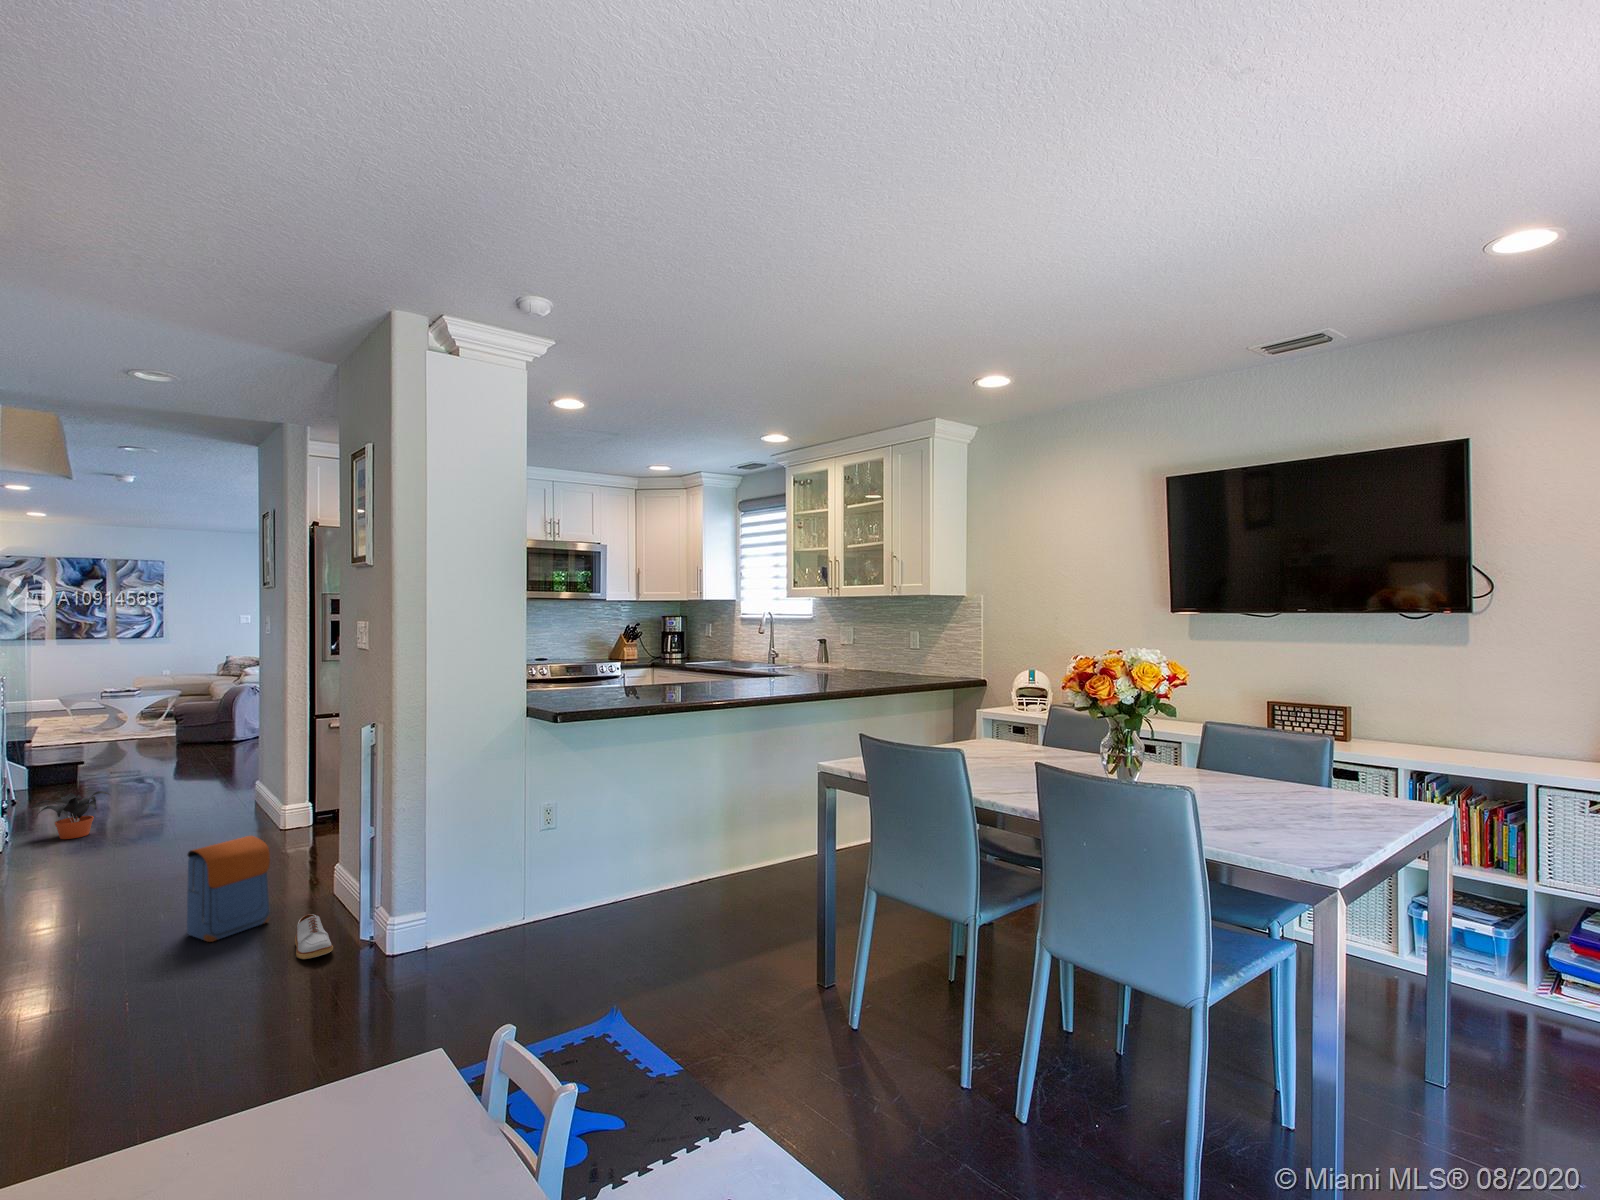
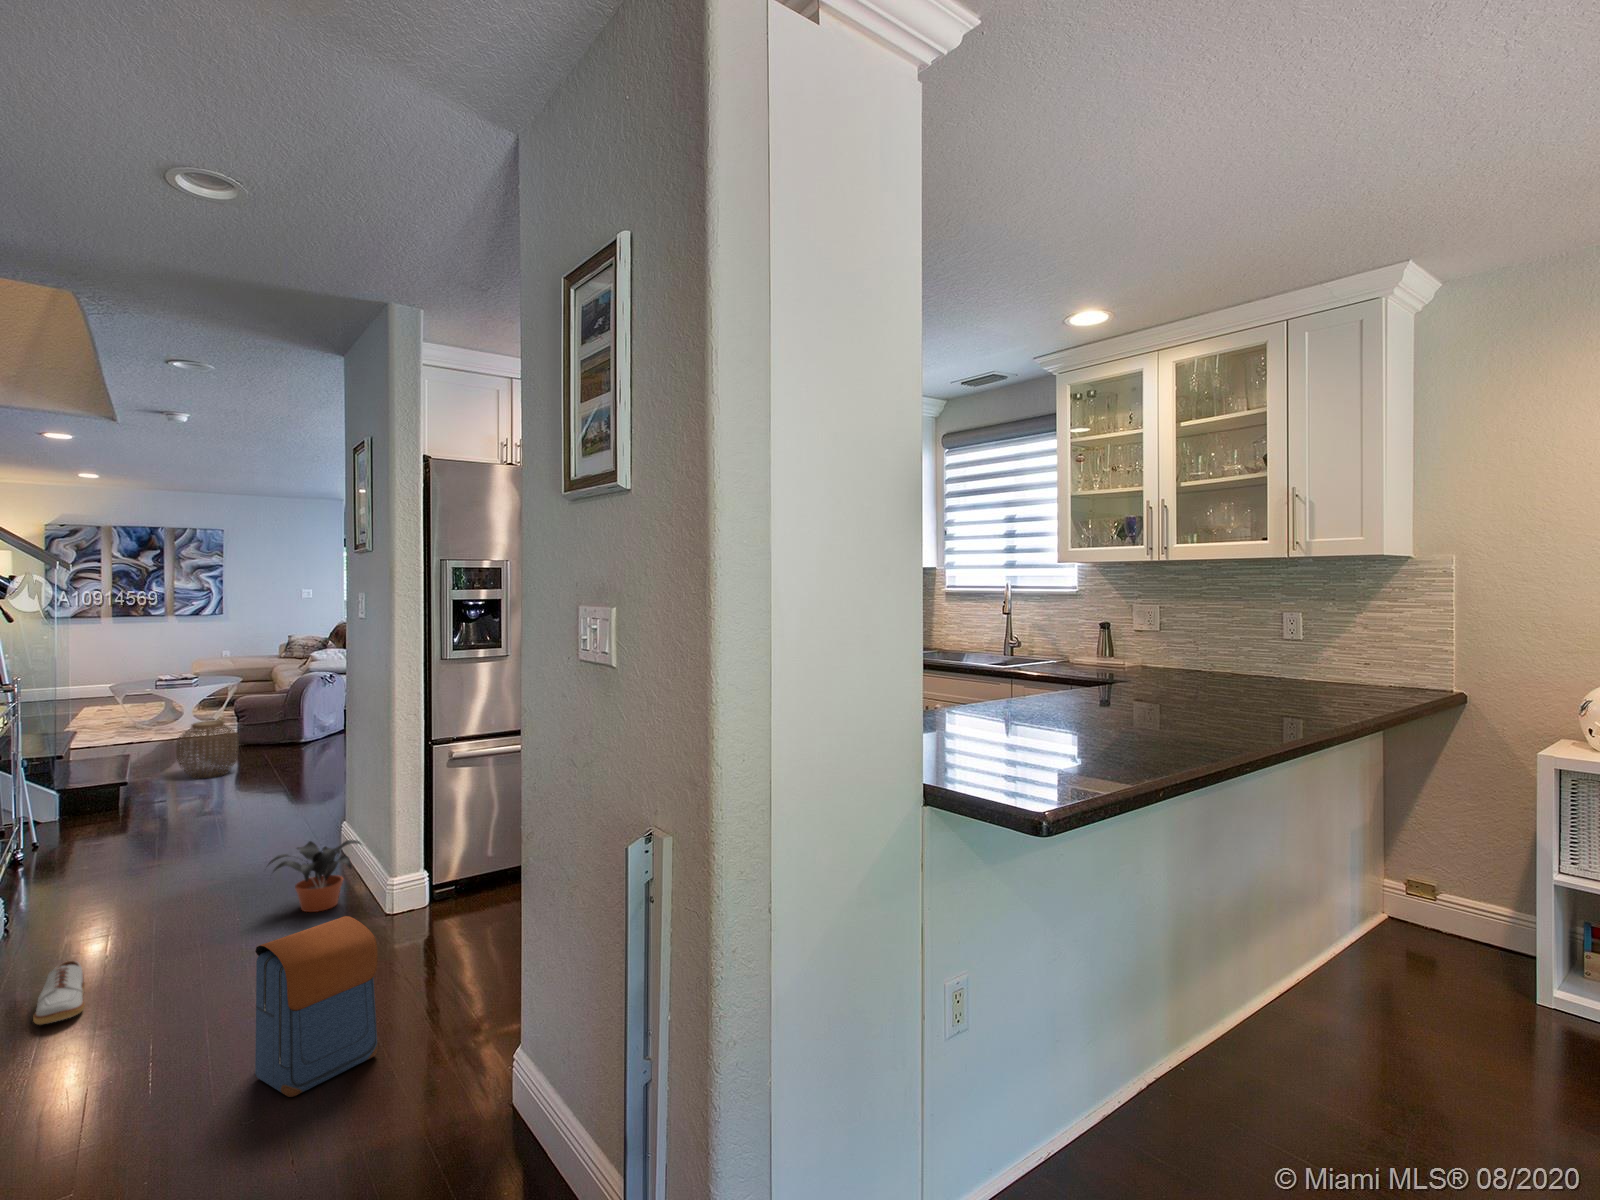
woven basket: none [122,724,176,771] -> present [176,721,239,778]
potted plant: present [31,791,110,839] -> present [268,840,361,912]
shoe: present [295,914,333,959] -> present [33,961,85,1025]

